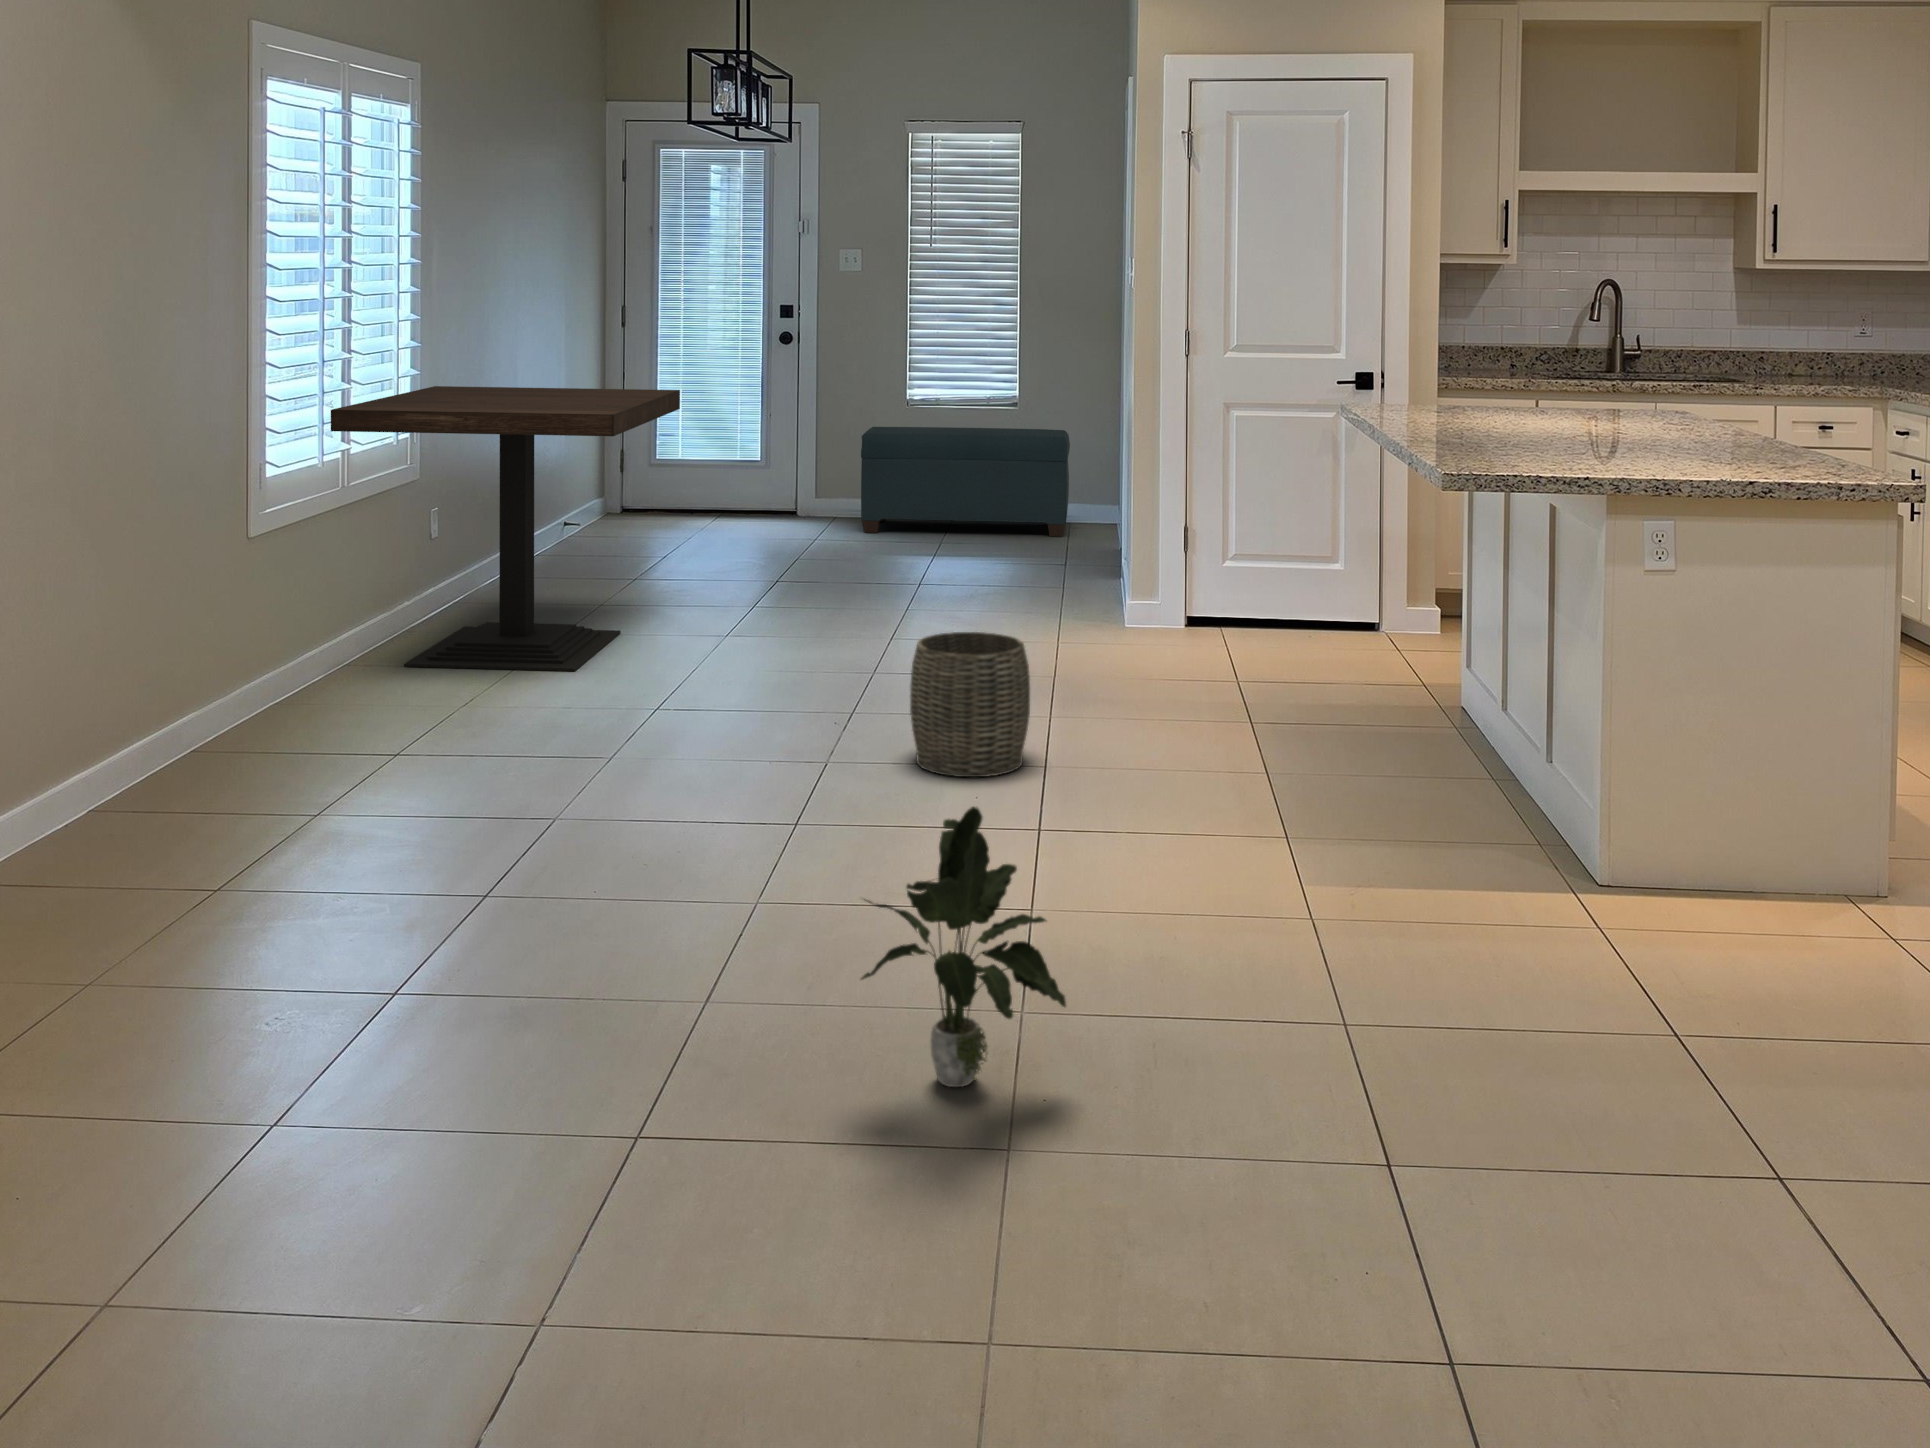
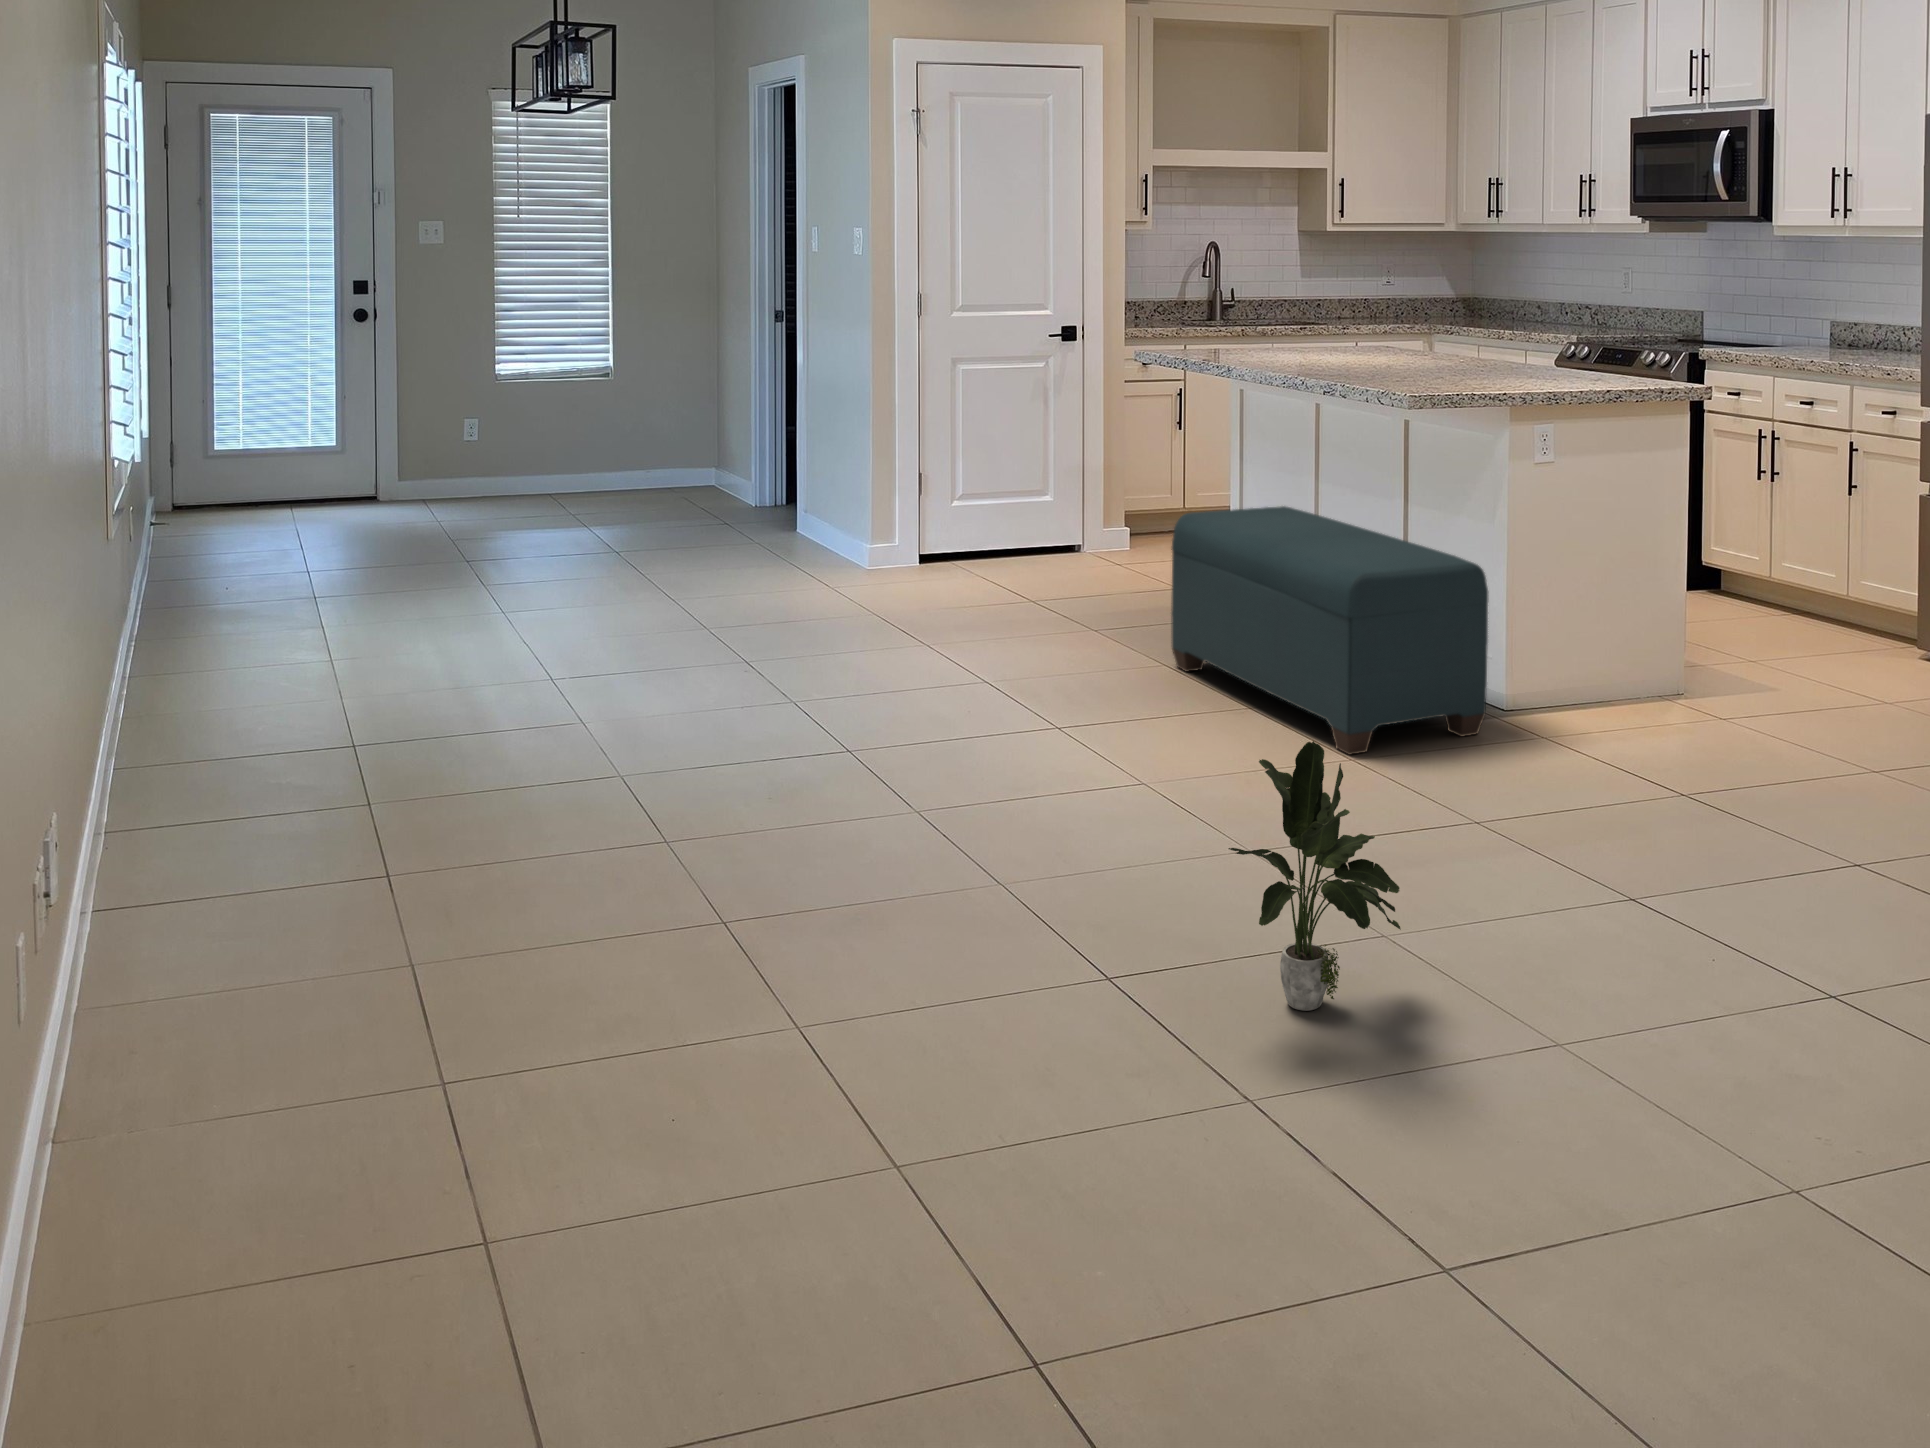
dining table: present [331,386,680,671] -> none [18,374,415,730]
bench: present [861,427,1070,537] -> present [1171,506,1488,755]
woven basket: present [910,632,1030,777] -> none [847,597,968,743]

